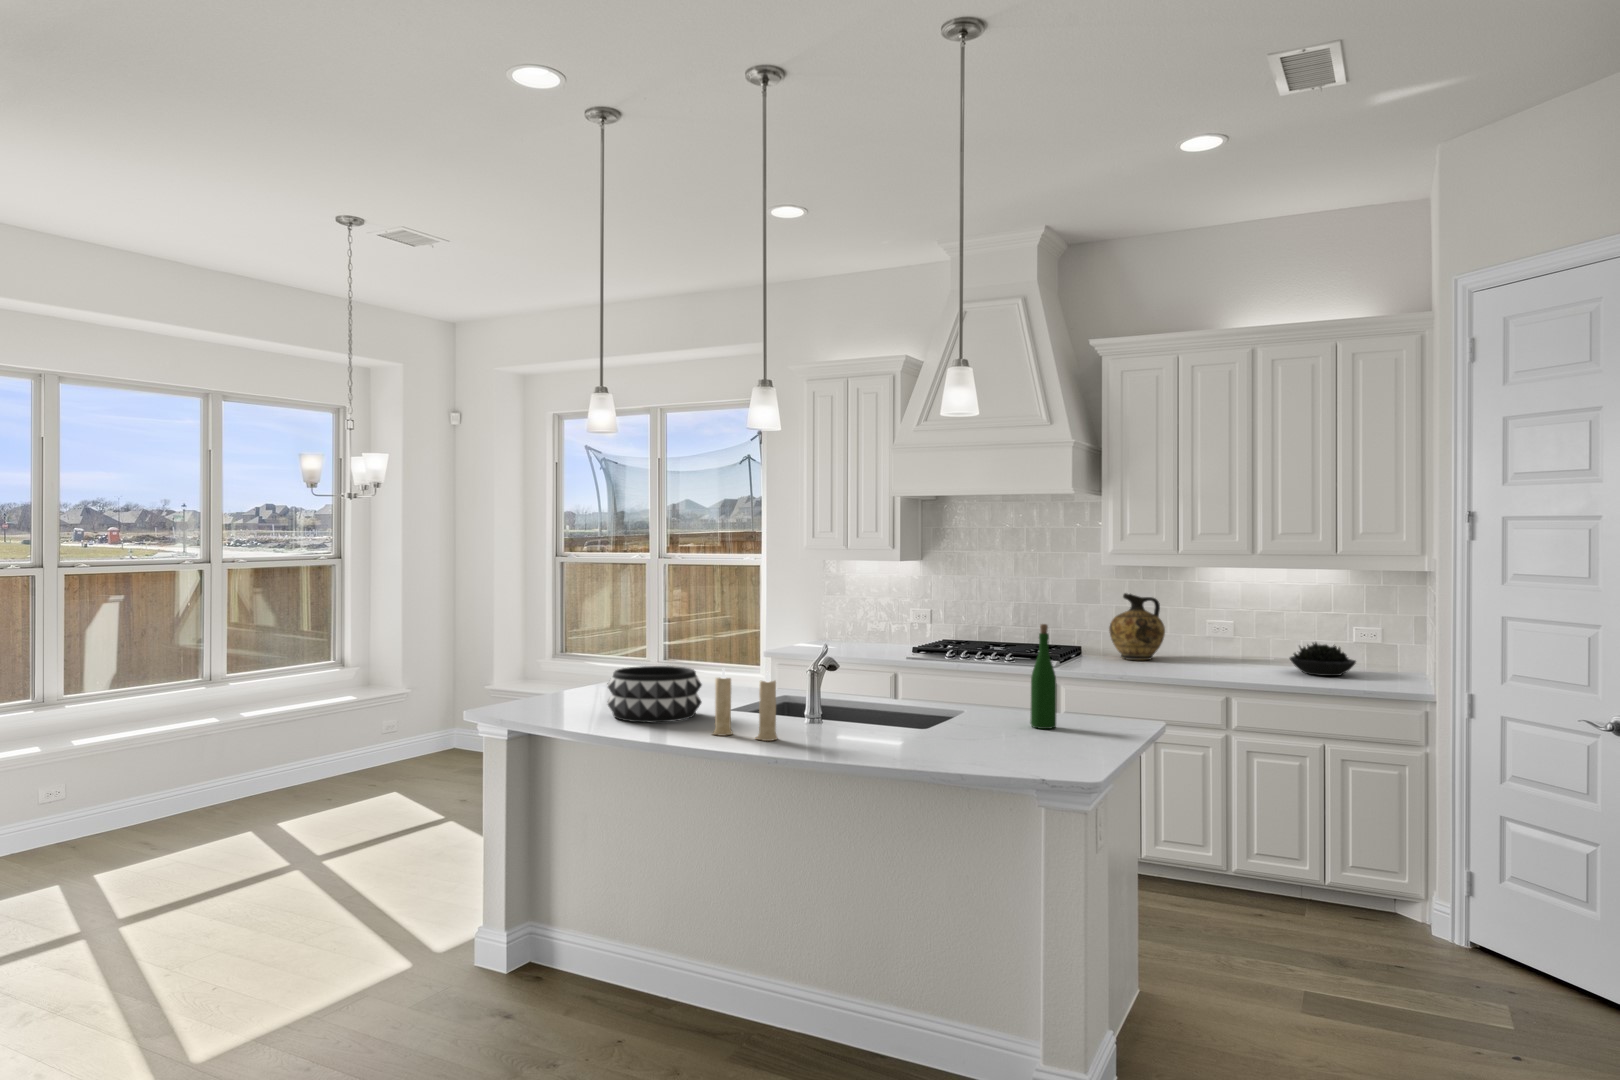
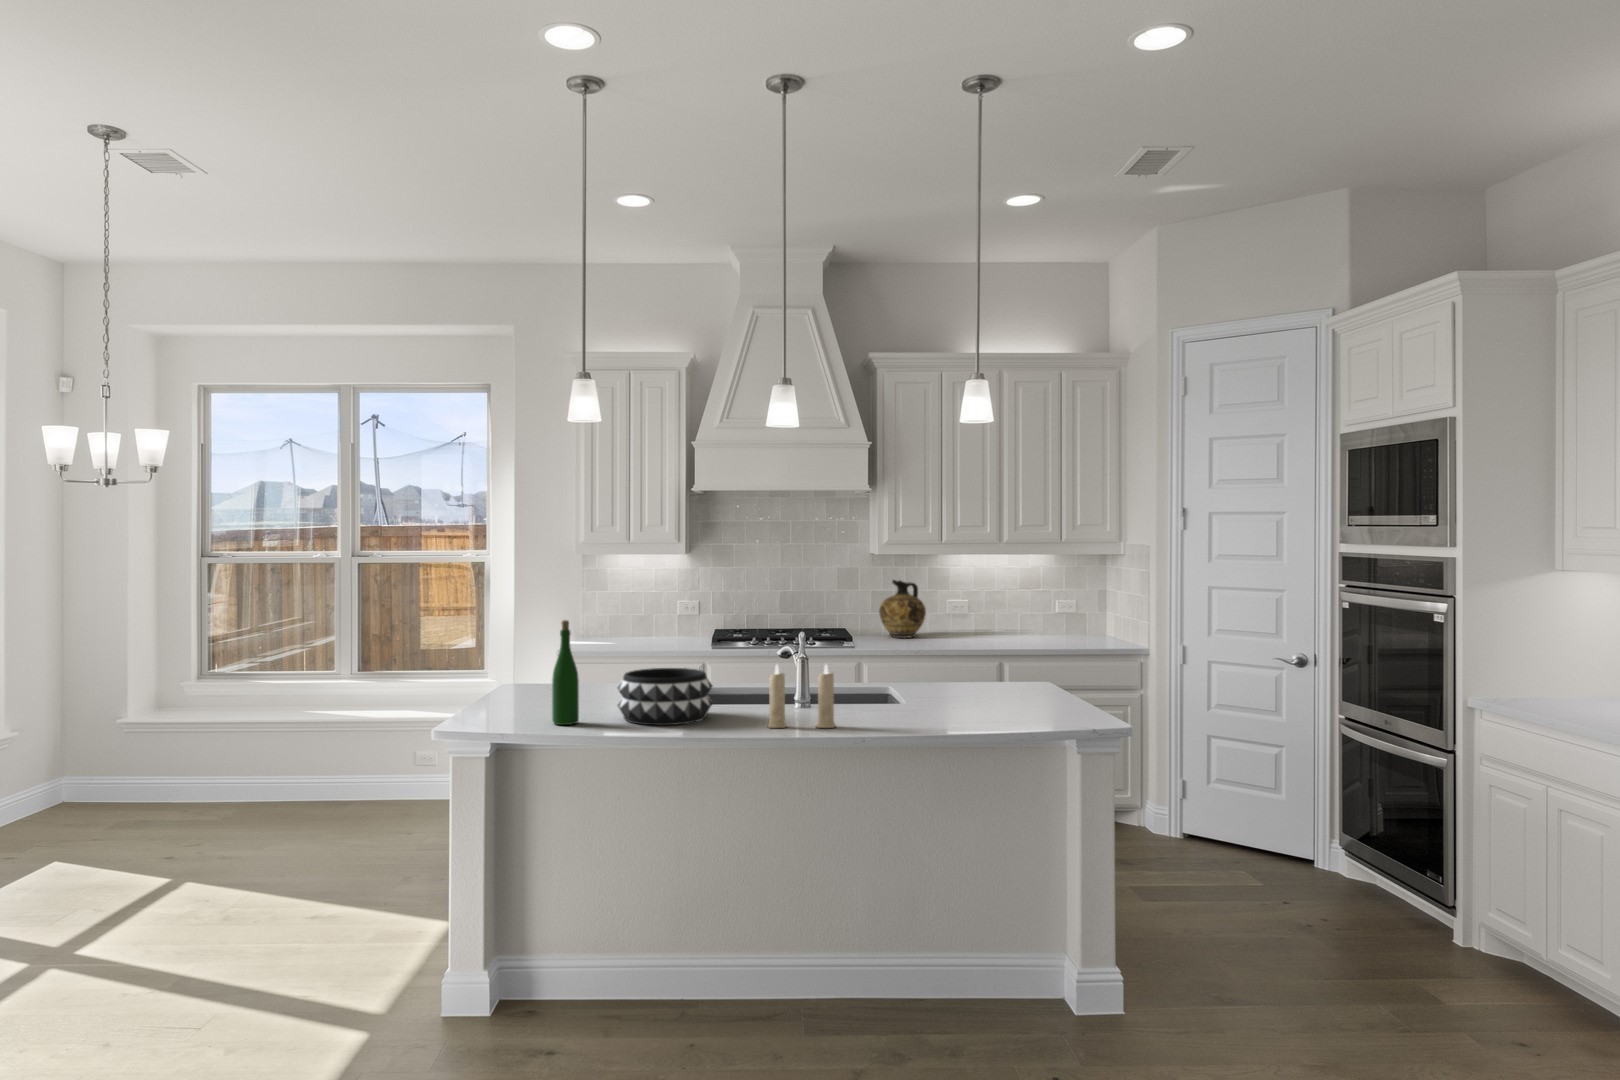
wine bottle: present [1030,624,1057,729] -> present [552,620,579,725]
succulent plant: present [1290,643,1356,676] -> none [1028,614,1078,641]

